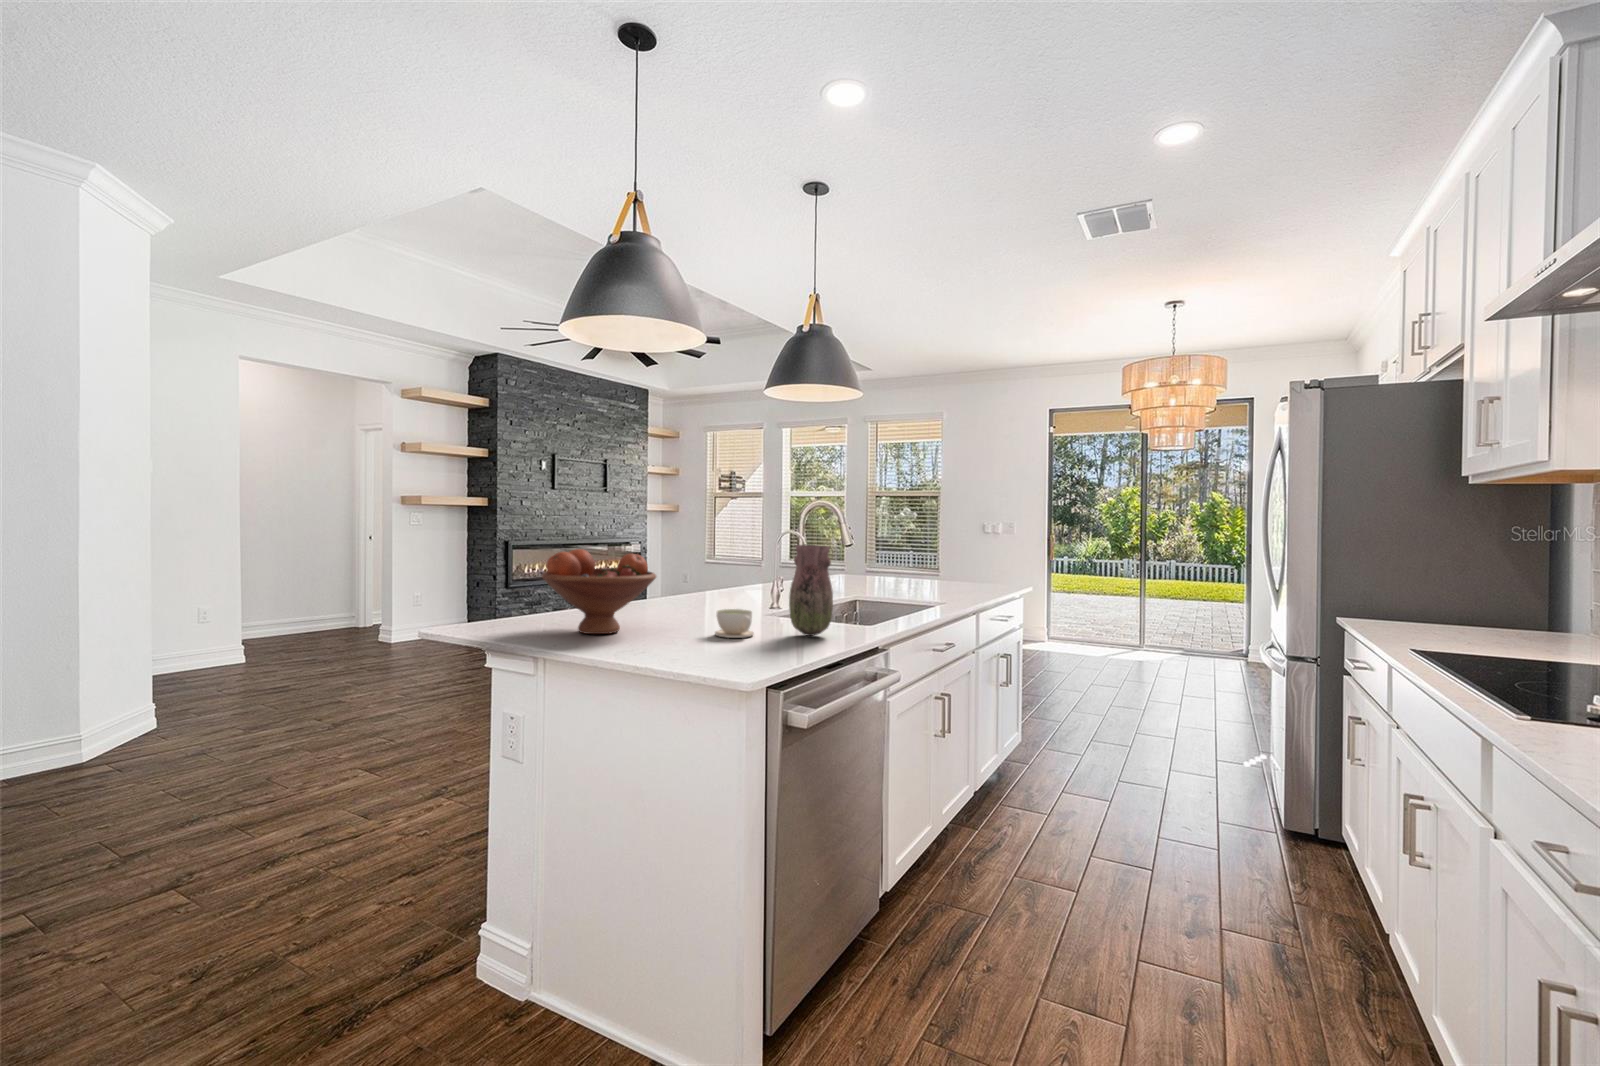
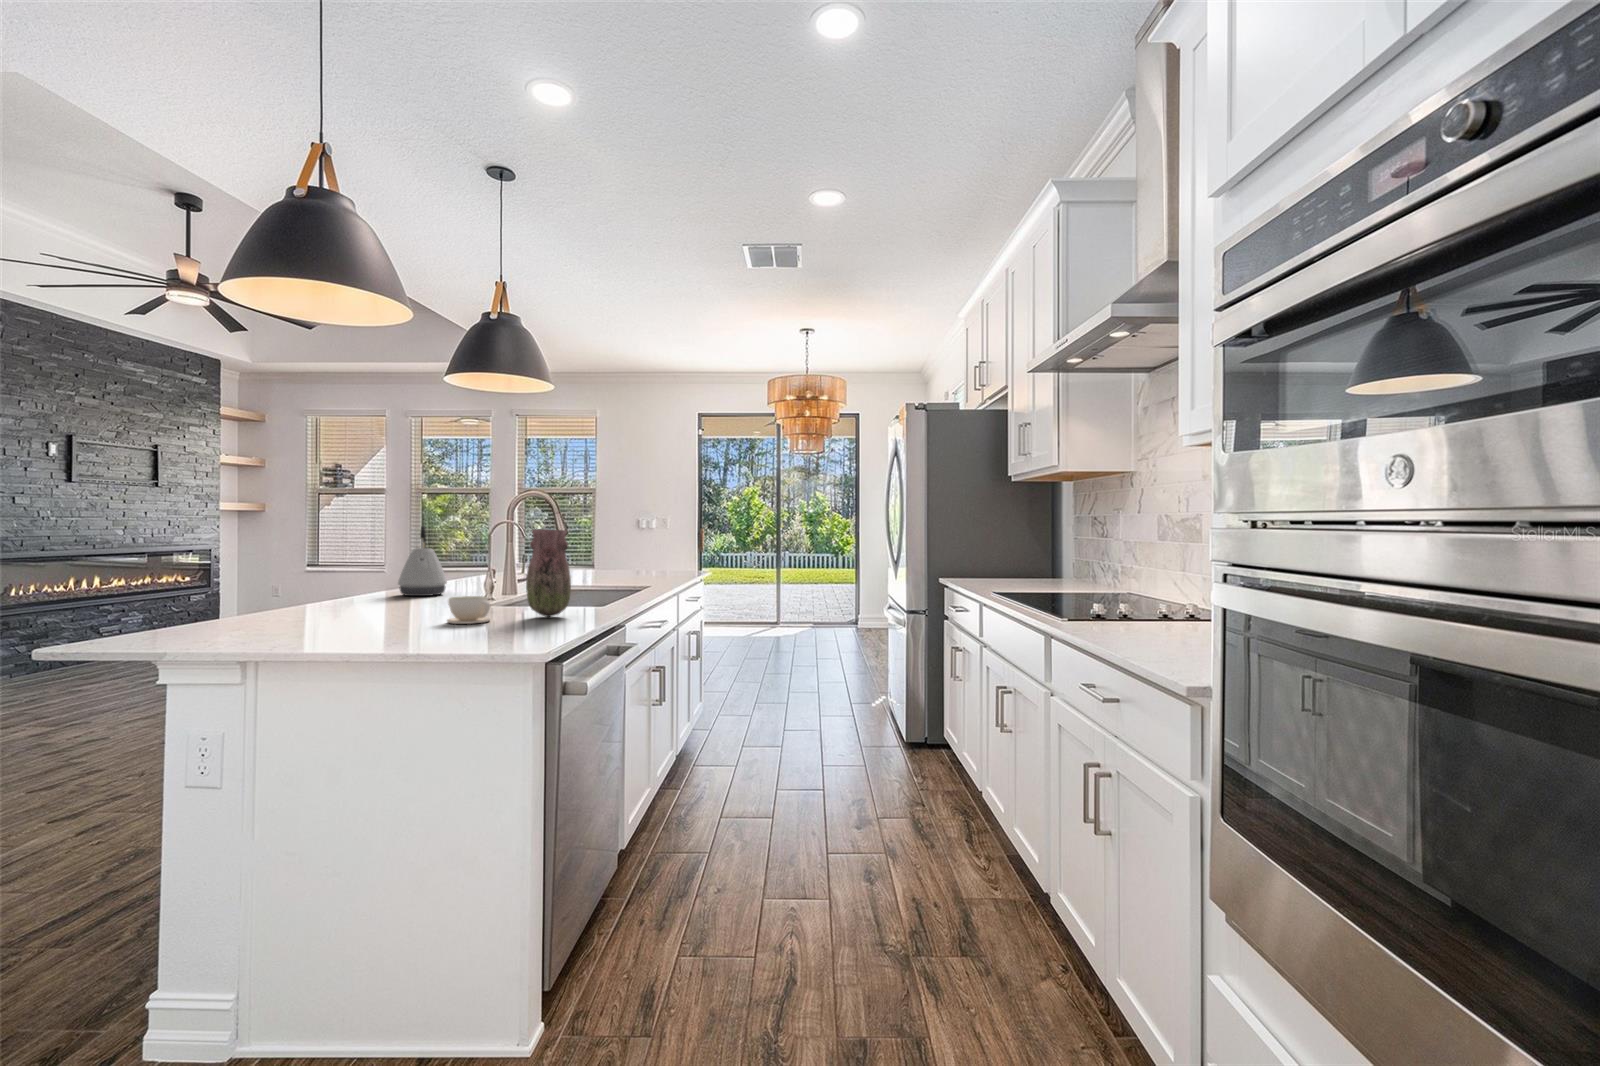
kettle: none [710,534,751,599] -> present [398,526,447,596]
fruit bowl: present [542,549,656,634] -> none [226,539,376,632]

